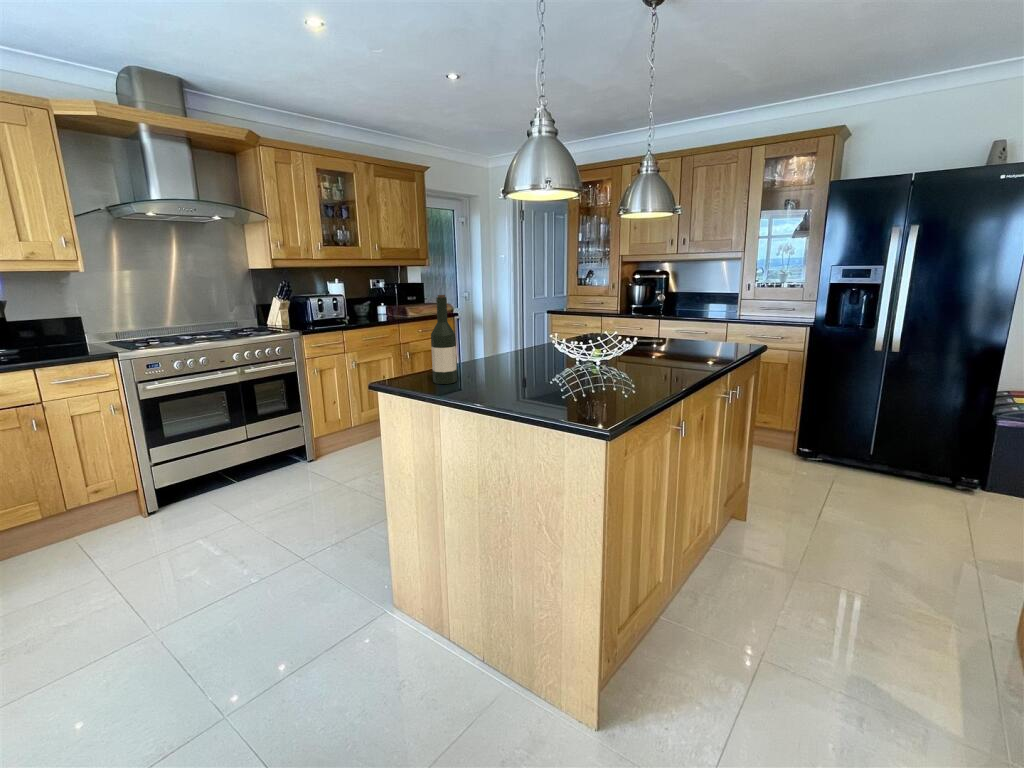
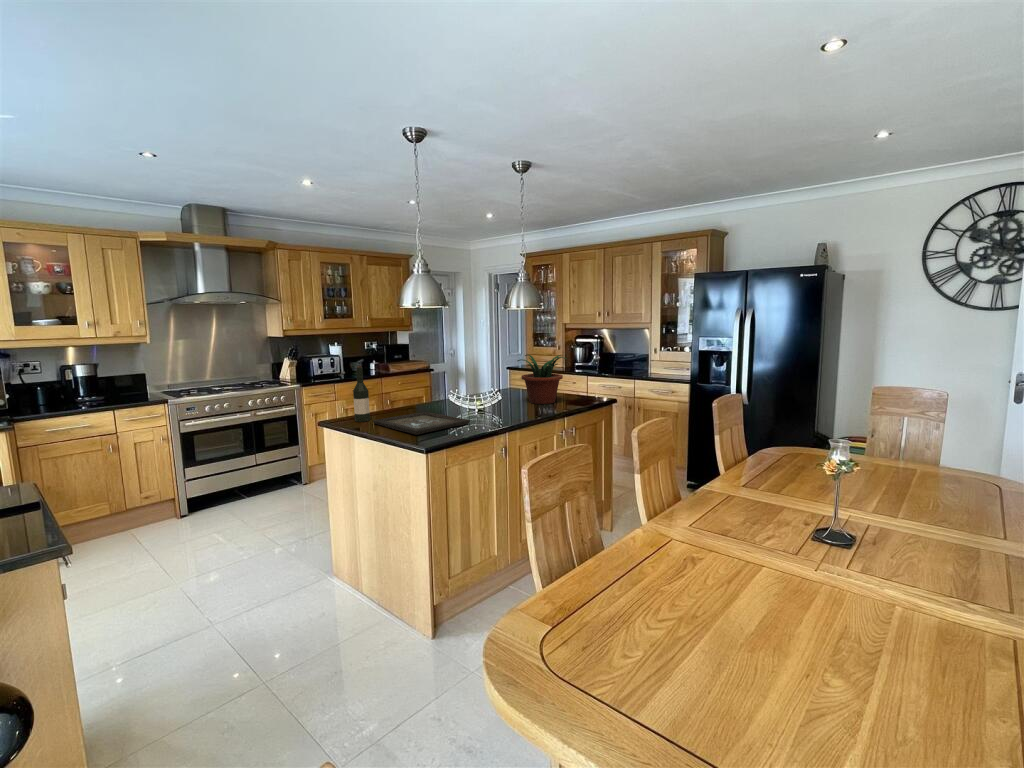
potted plant: none [639,285,716,355] -> present [518,355,566,404]
tray: none [469,367,623,406] -> present [373,412,470,435]

